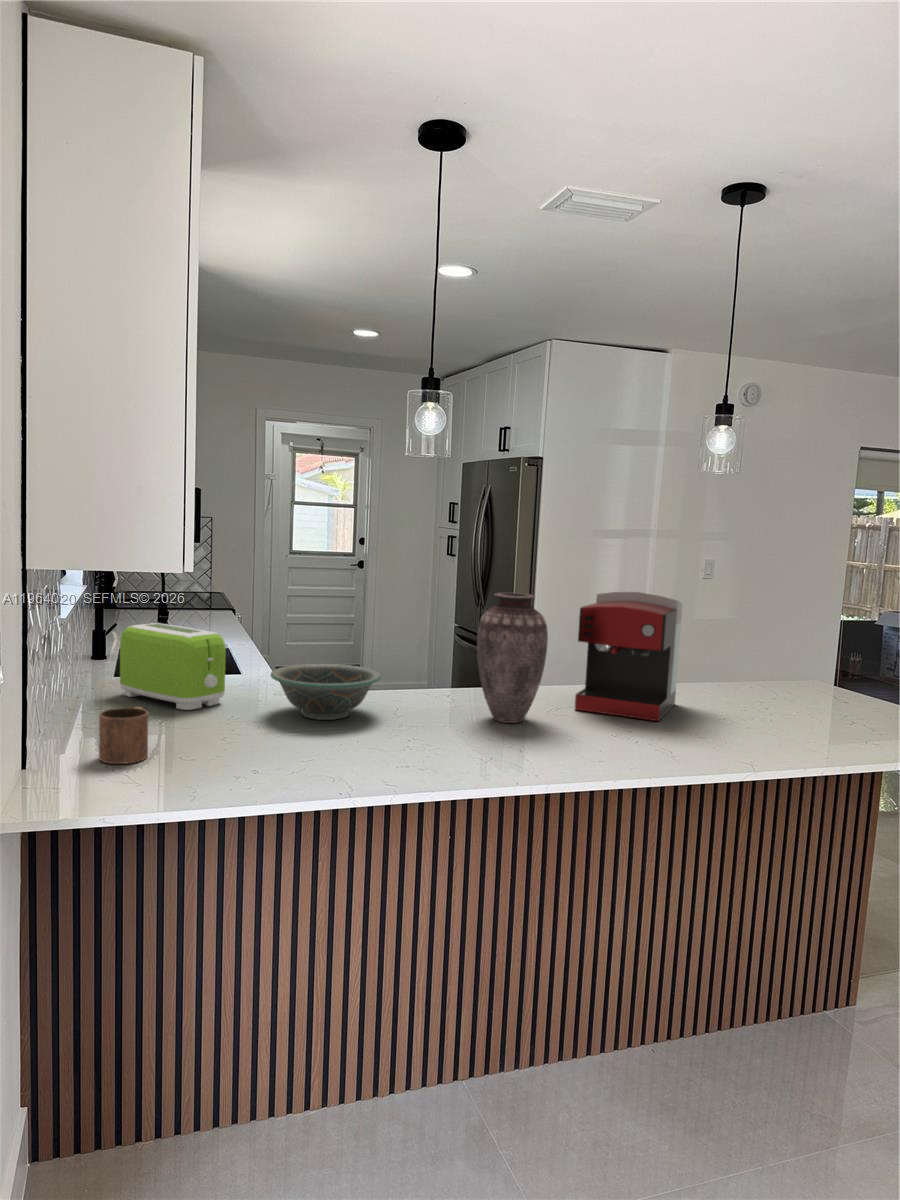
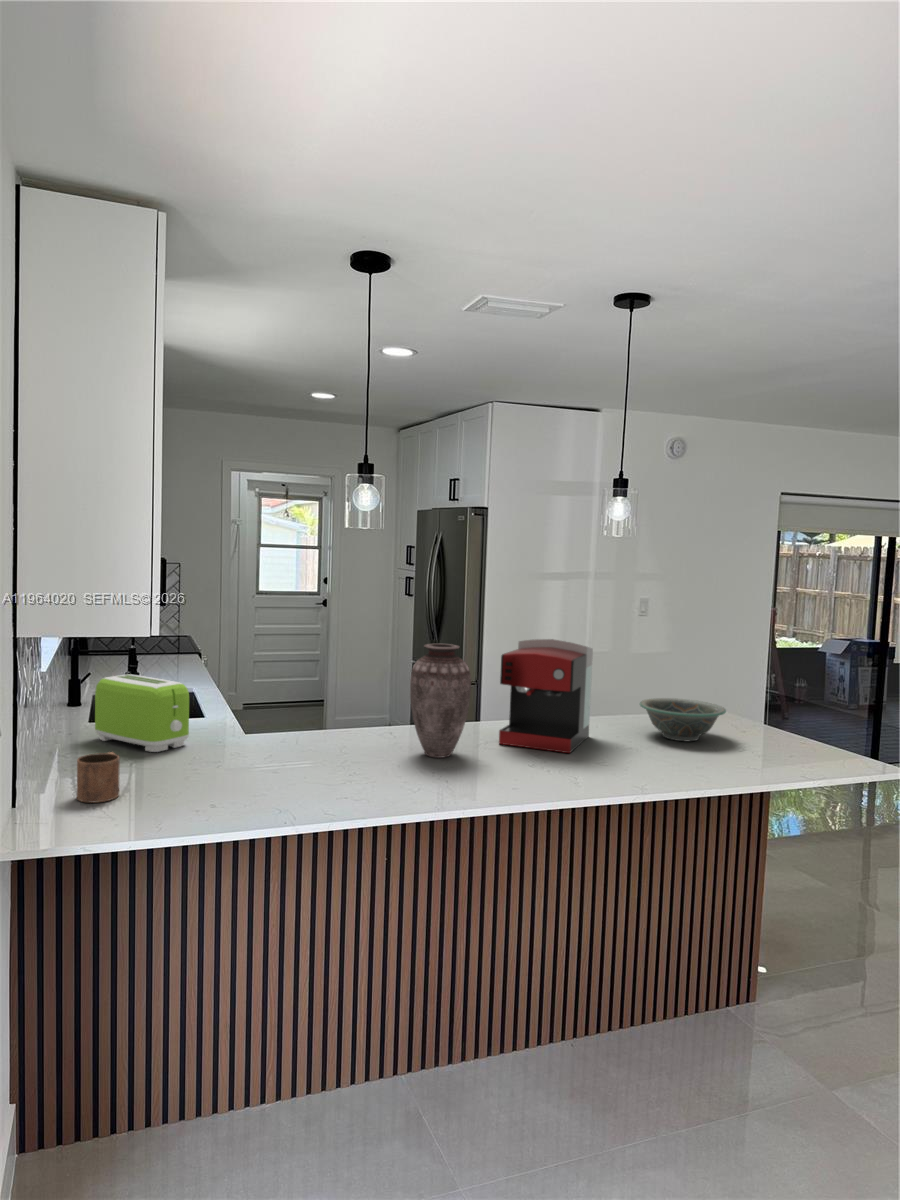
decorative bowl: present [270,664,381,720] -> present [640,698,726,741]

